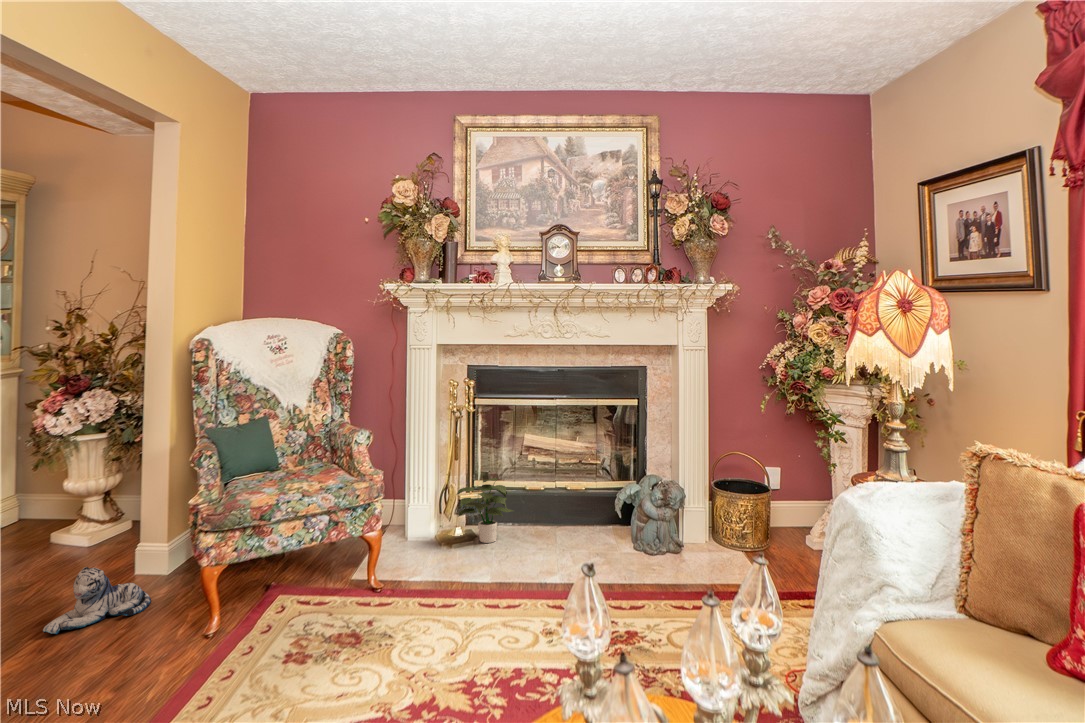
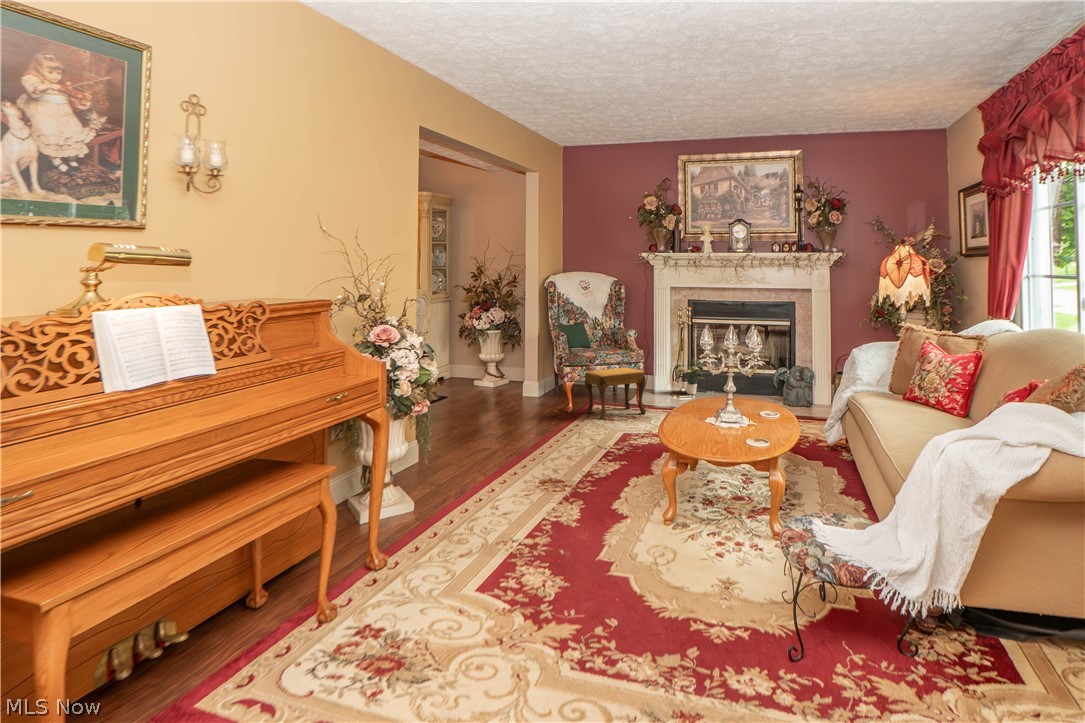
footstool: none [234,518,381,660] -> present [585,368,646,419]
plush toy: present [43,567,151,634] -> none [505,383,539,408]

